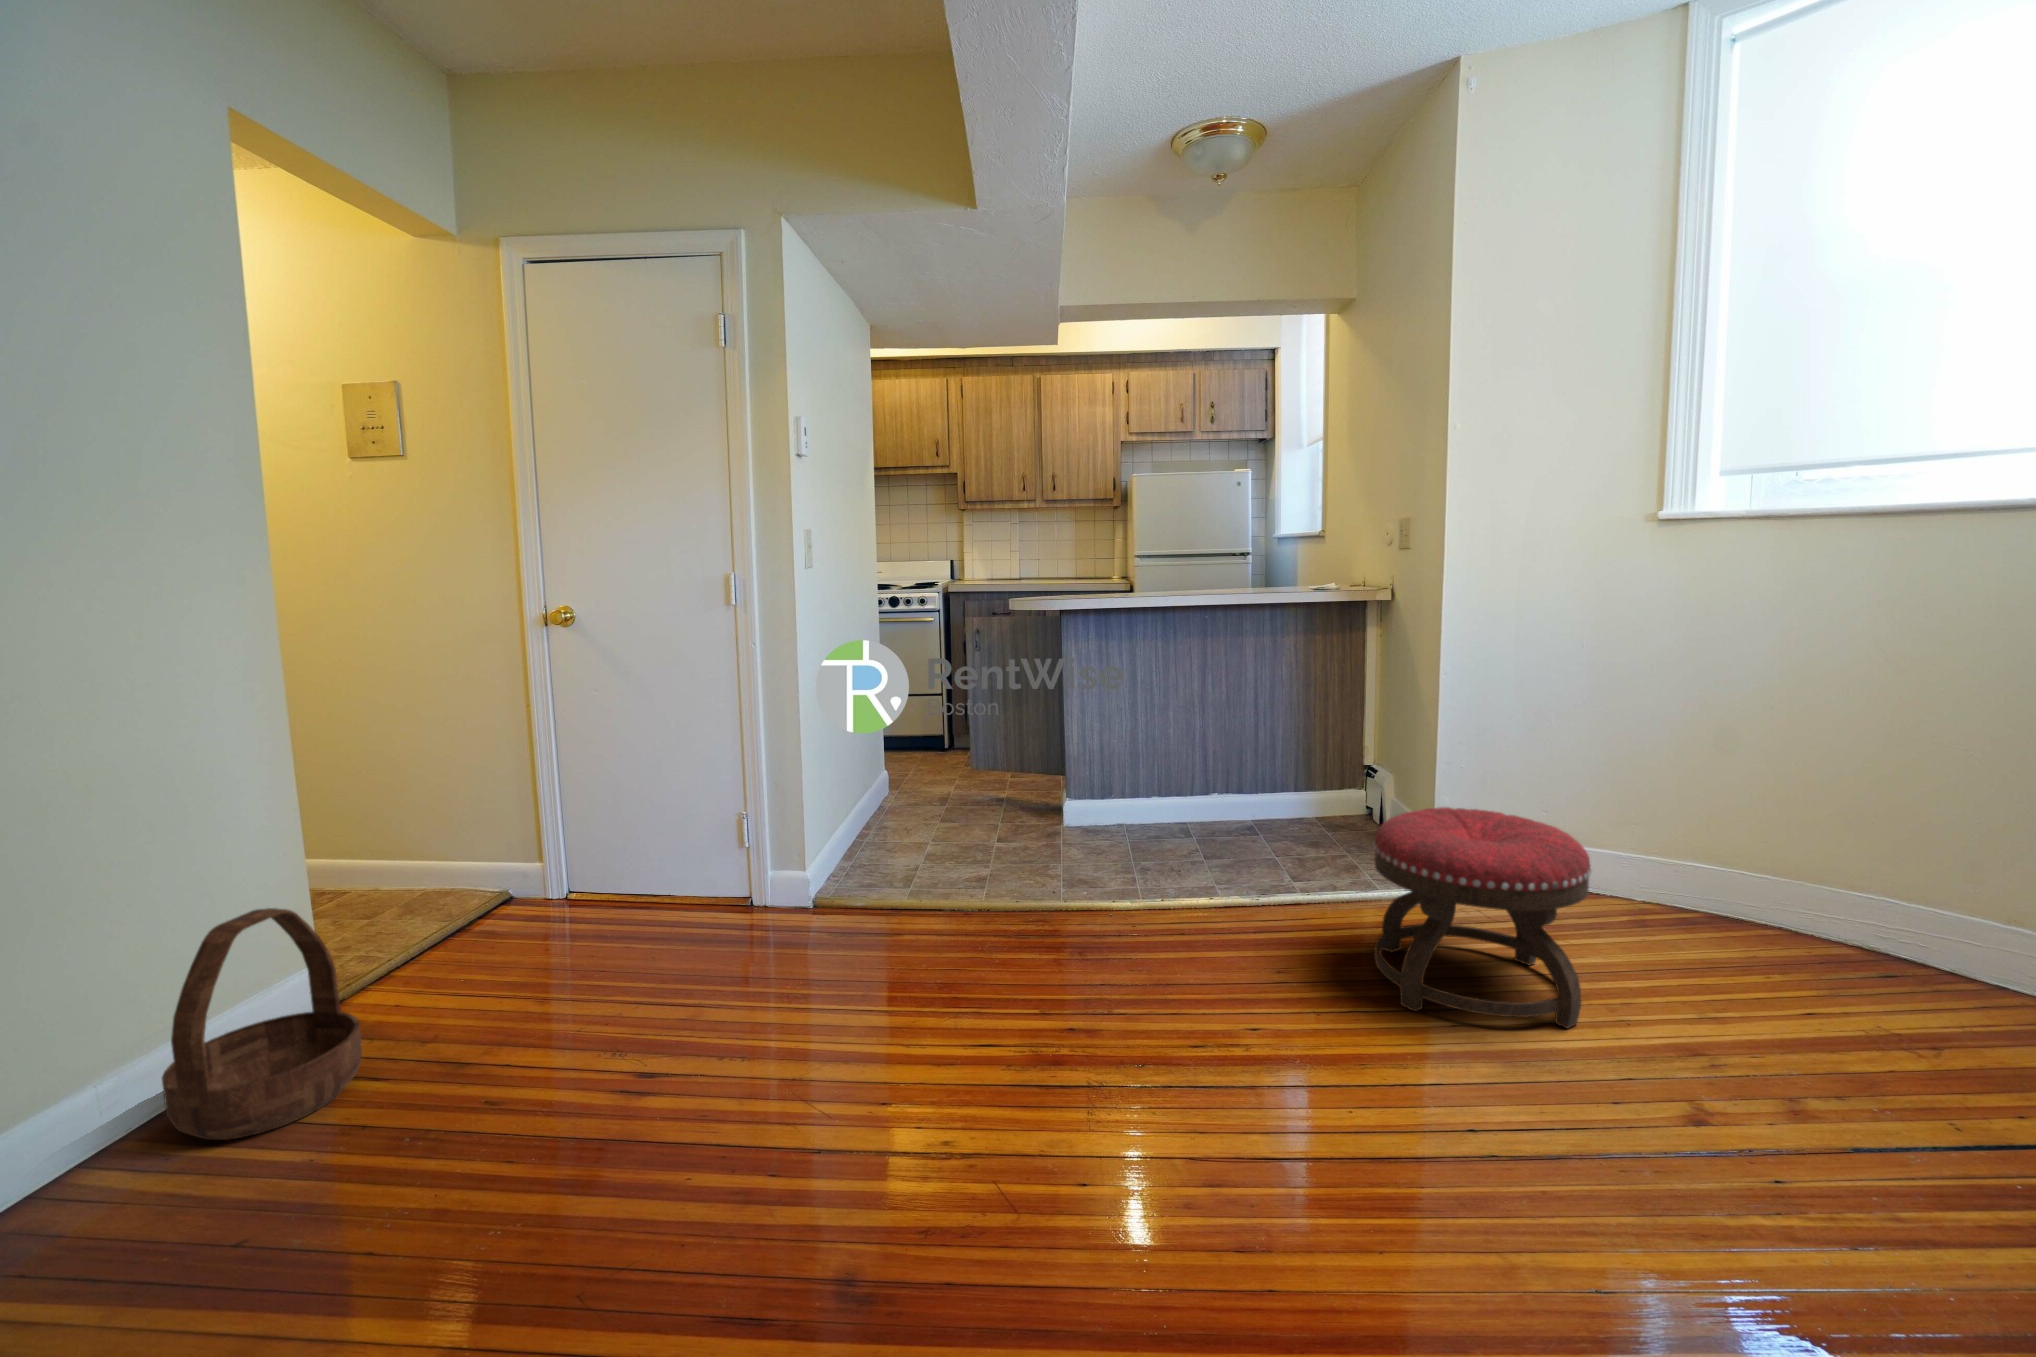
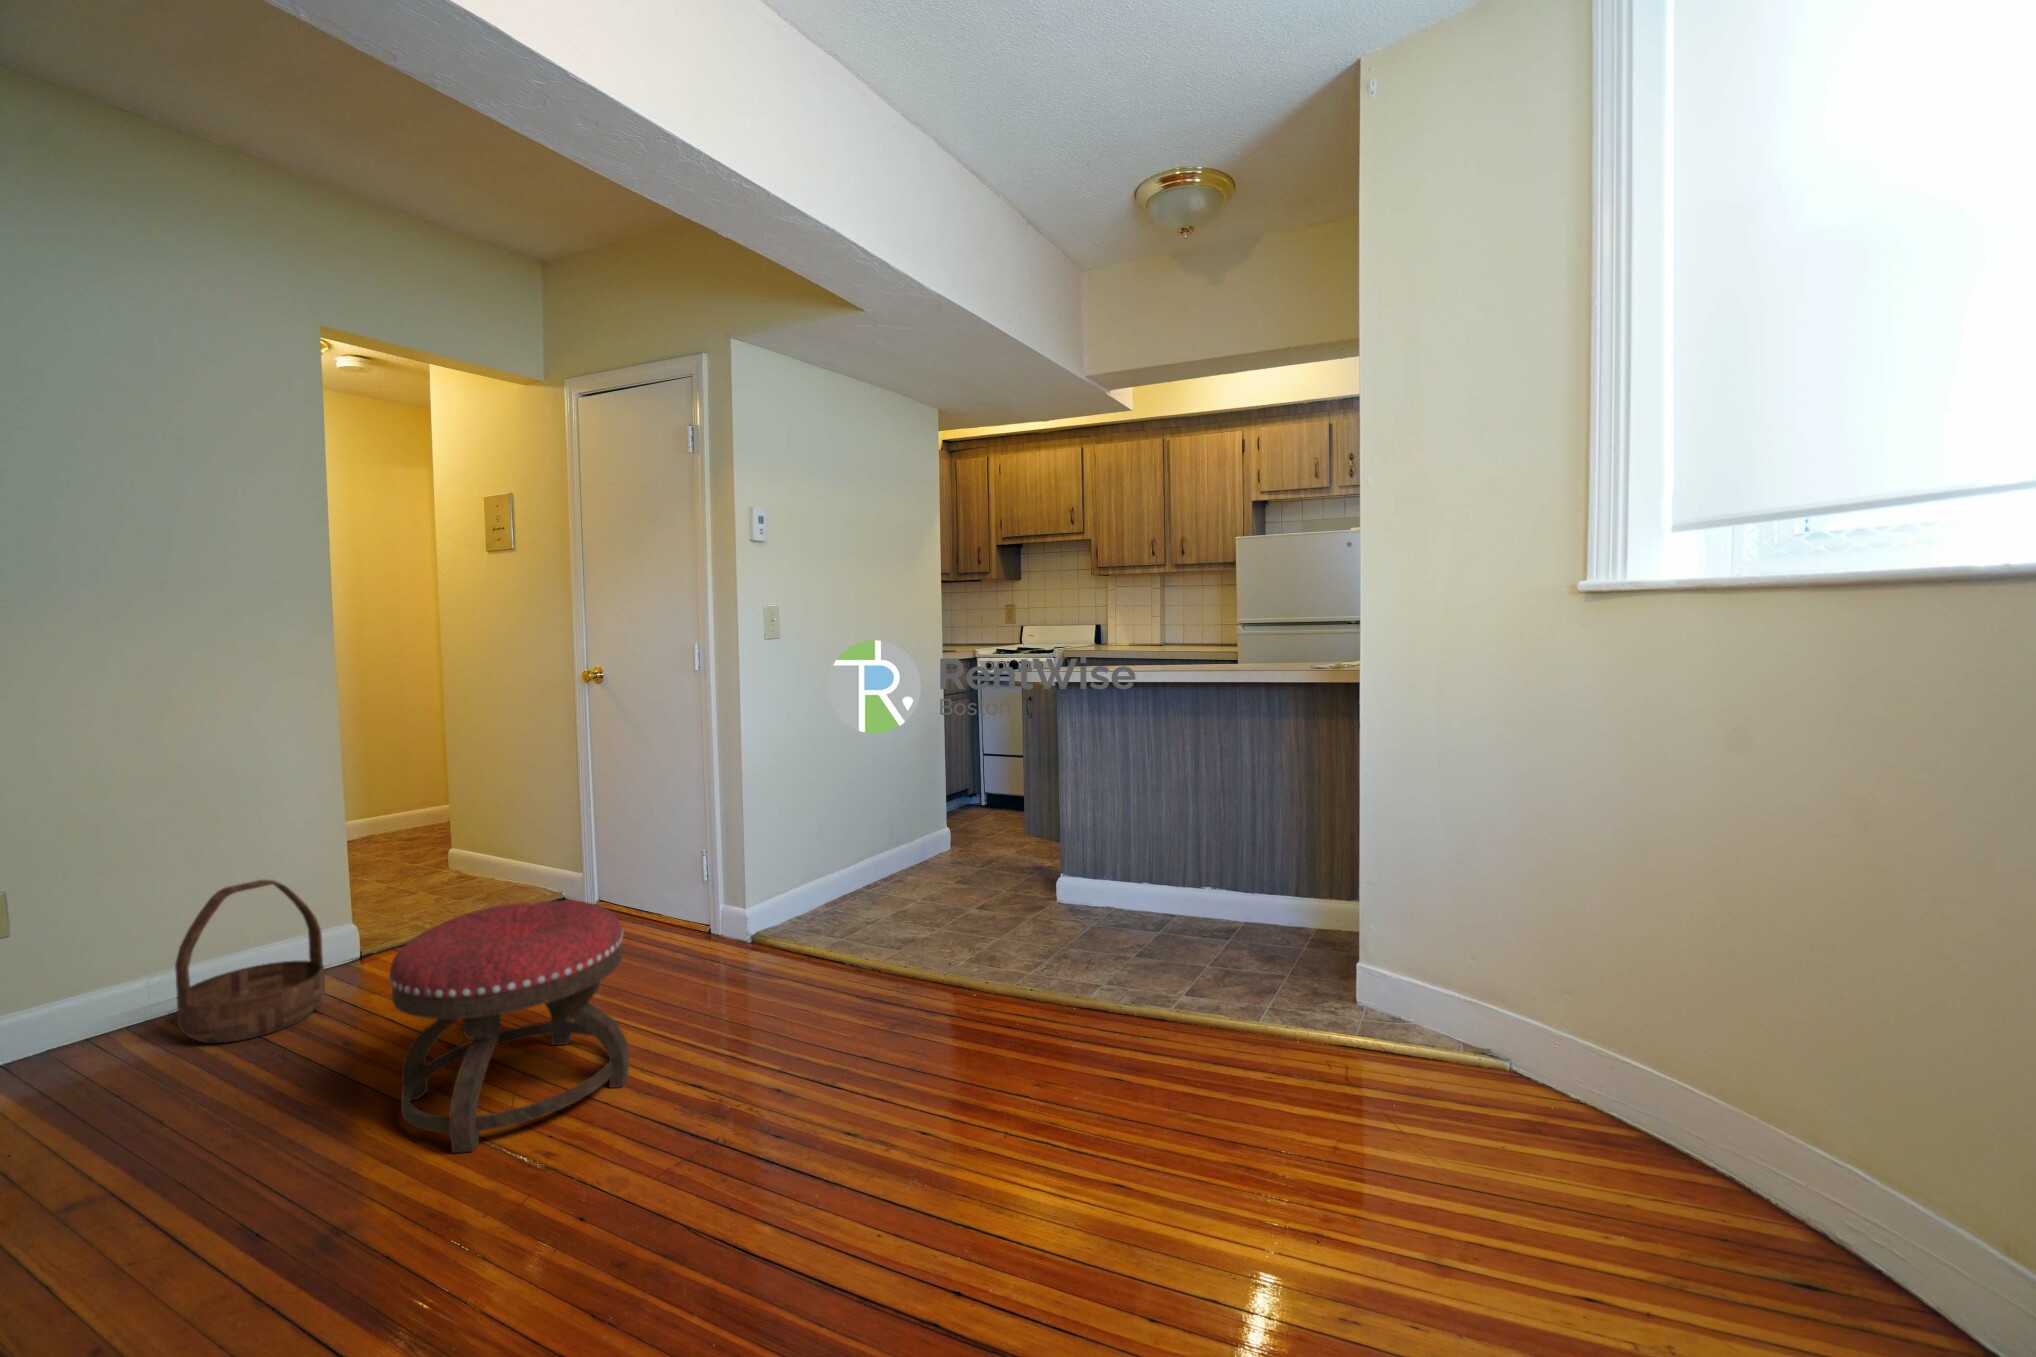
ottoman: present [1374,807,1592,1028] -> present [389,900,630,1153]

